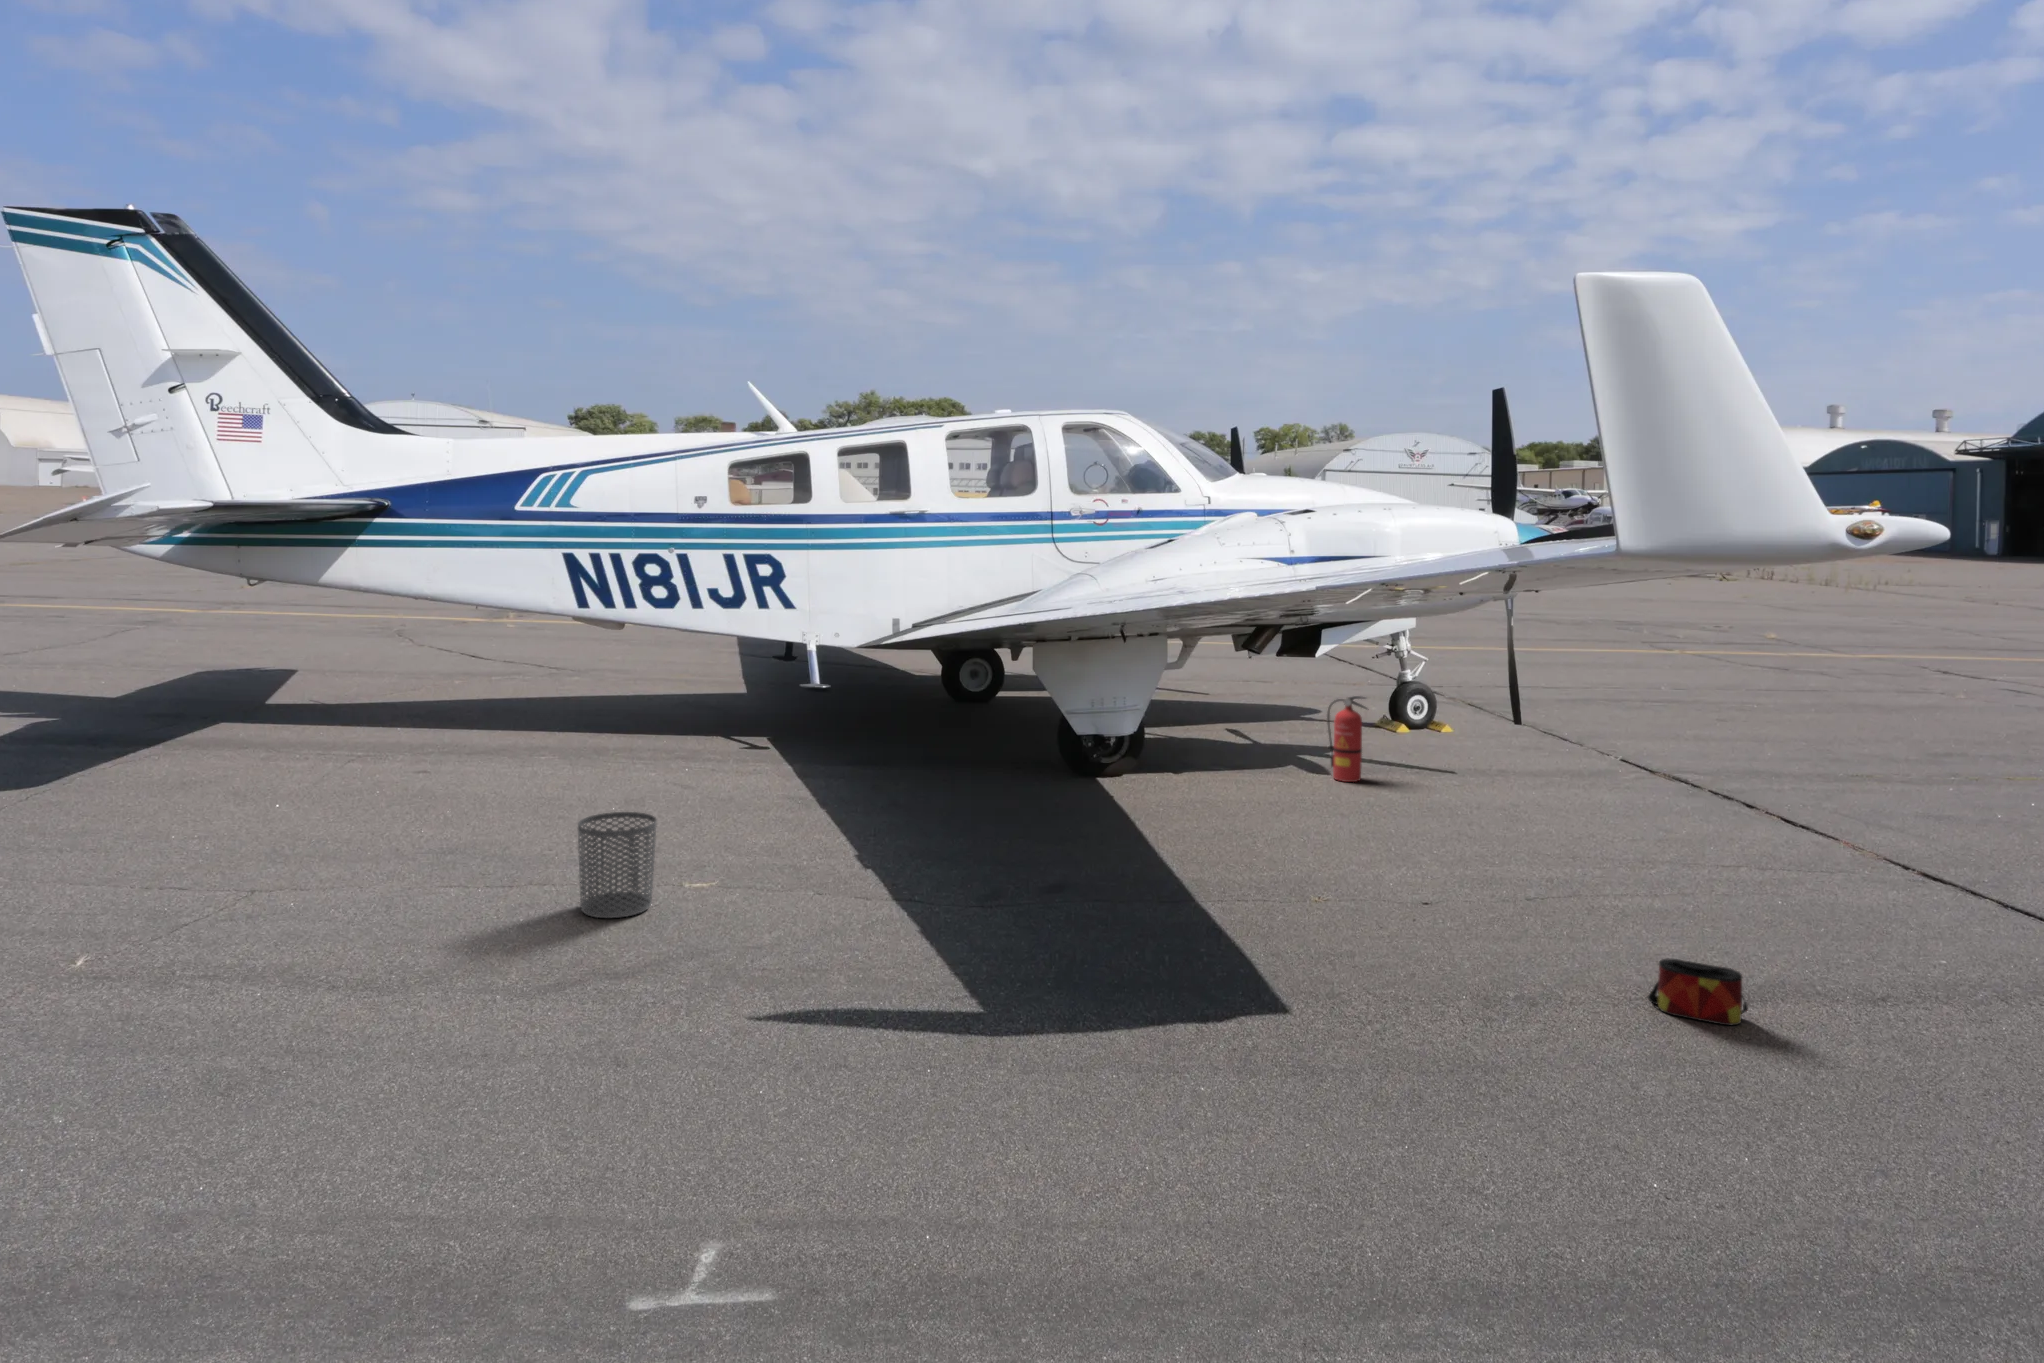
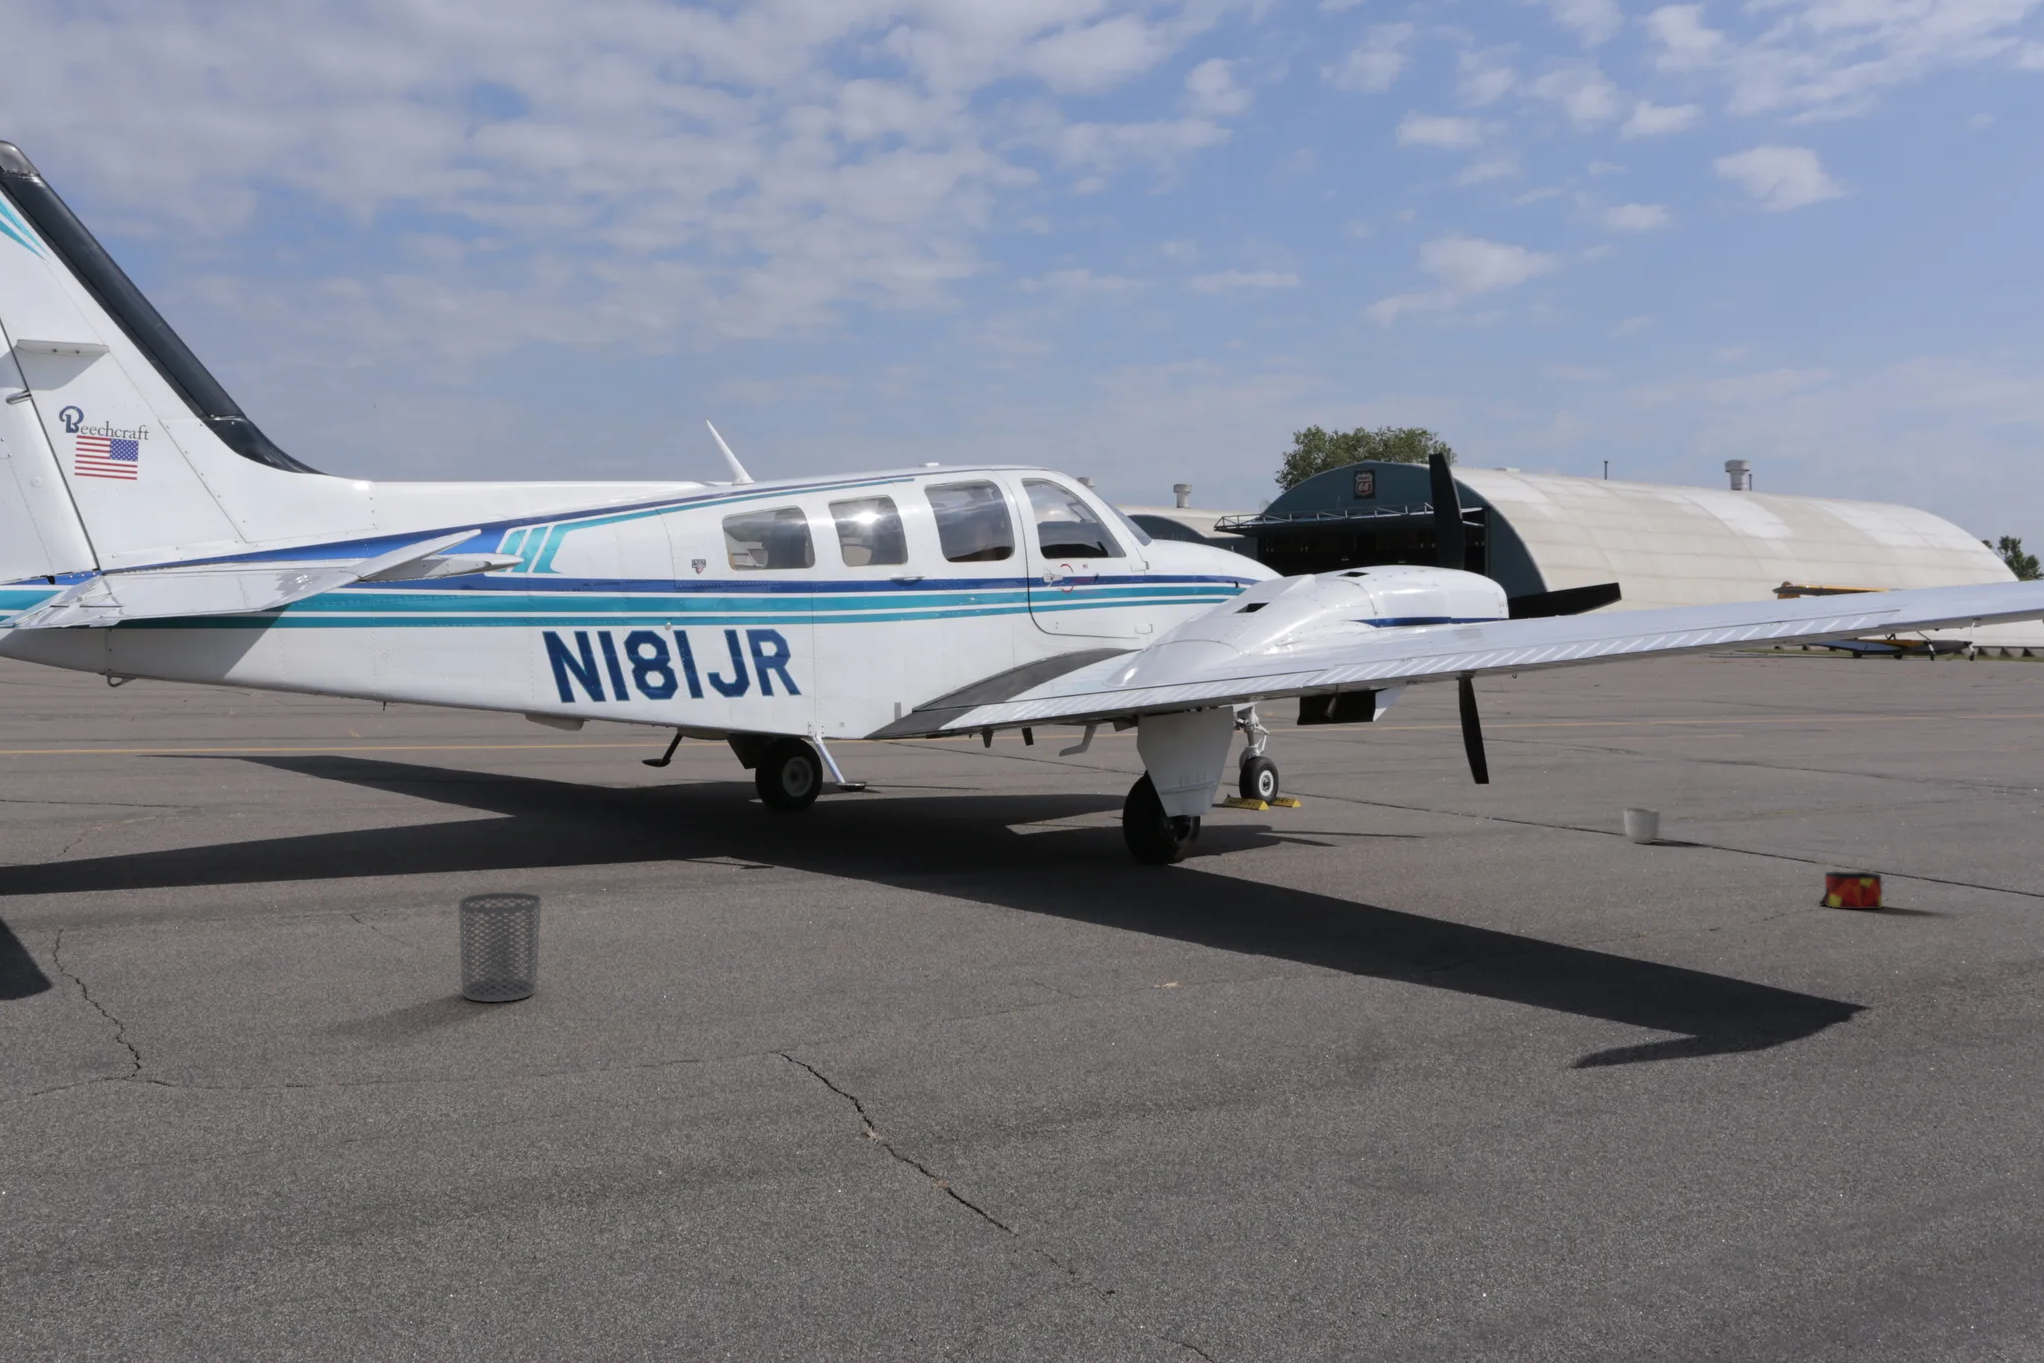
fire extinguisher: present [1327,696,1367,782] -> none [1278,743,1316,822]
waste bin: present [578,812,657,918] -> present [459,893,541,1002]
planter: none [1659,817,1706,866] -> present [1624,808,1660,844]

